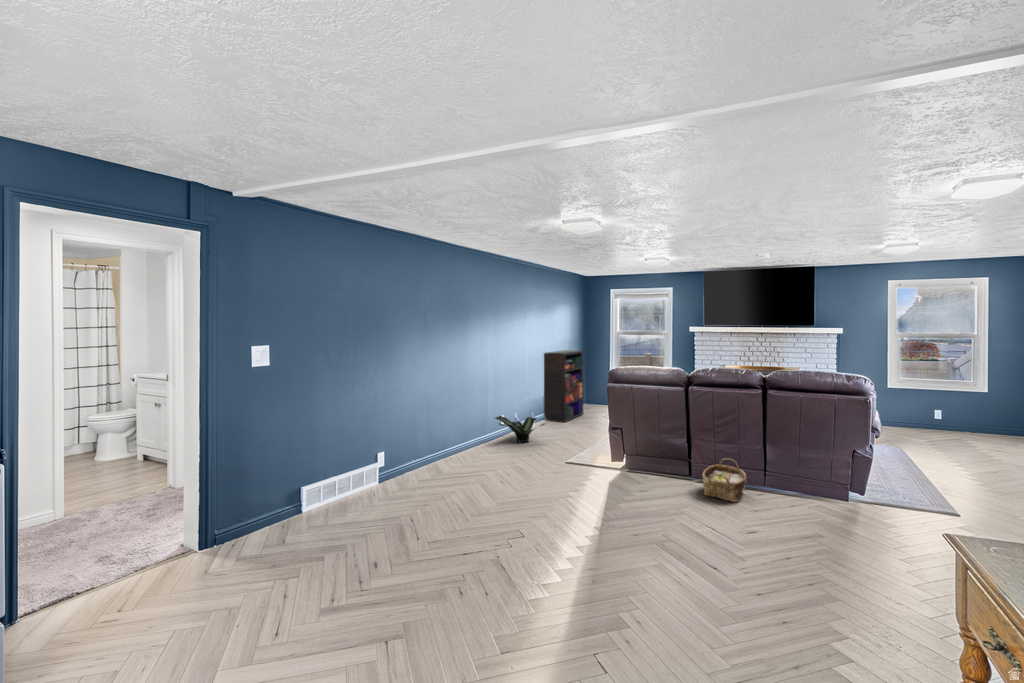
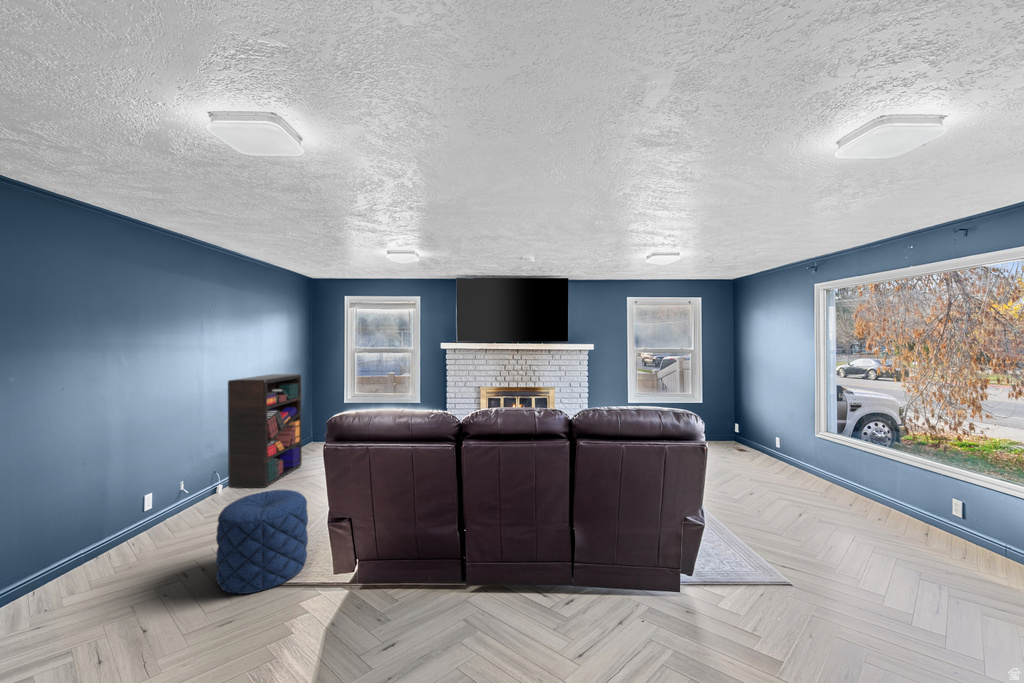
pouf: none [556,413,598,460] -> present [216,490,308,594]
potted plant: present [495,416,544,443] -> none [80,501,213,564]
woven basket: present [703,458,747,502] -> none [491,553,557,644]

